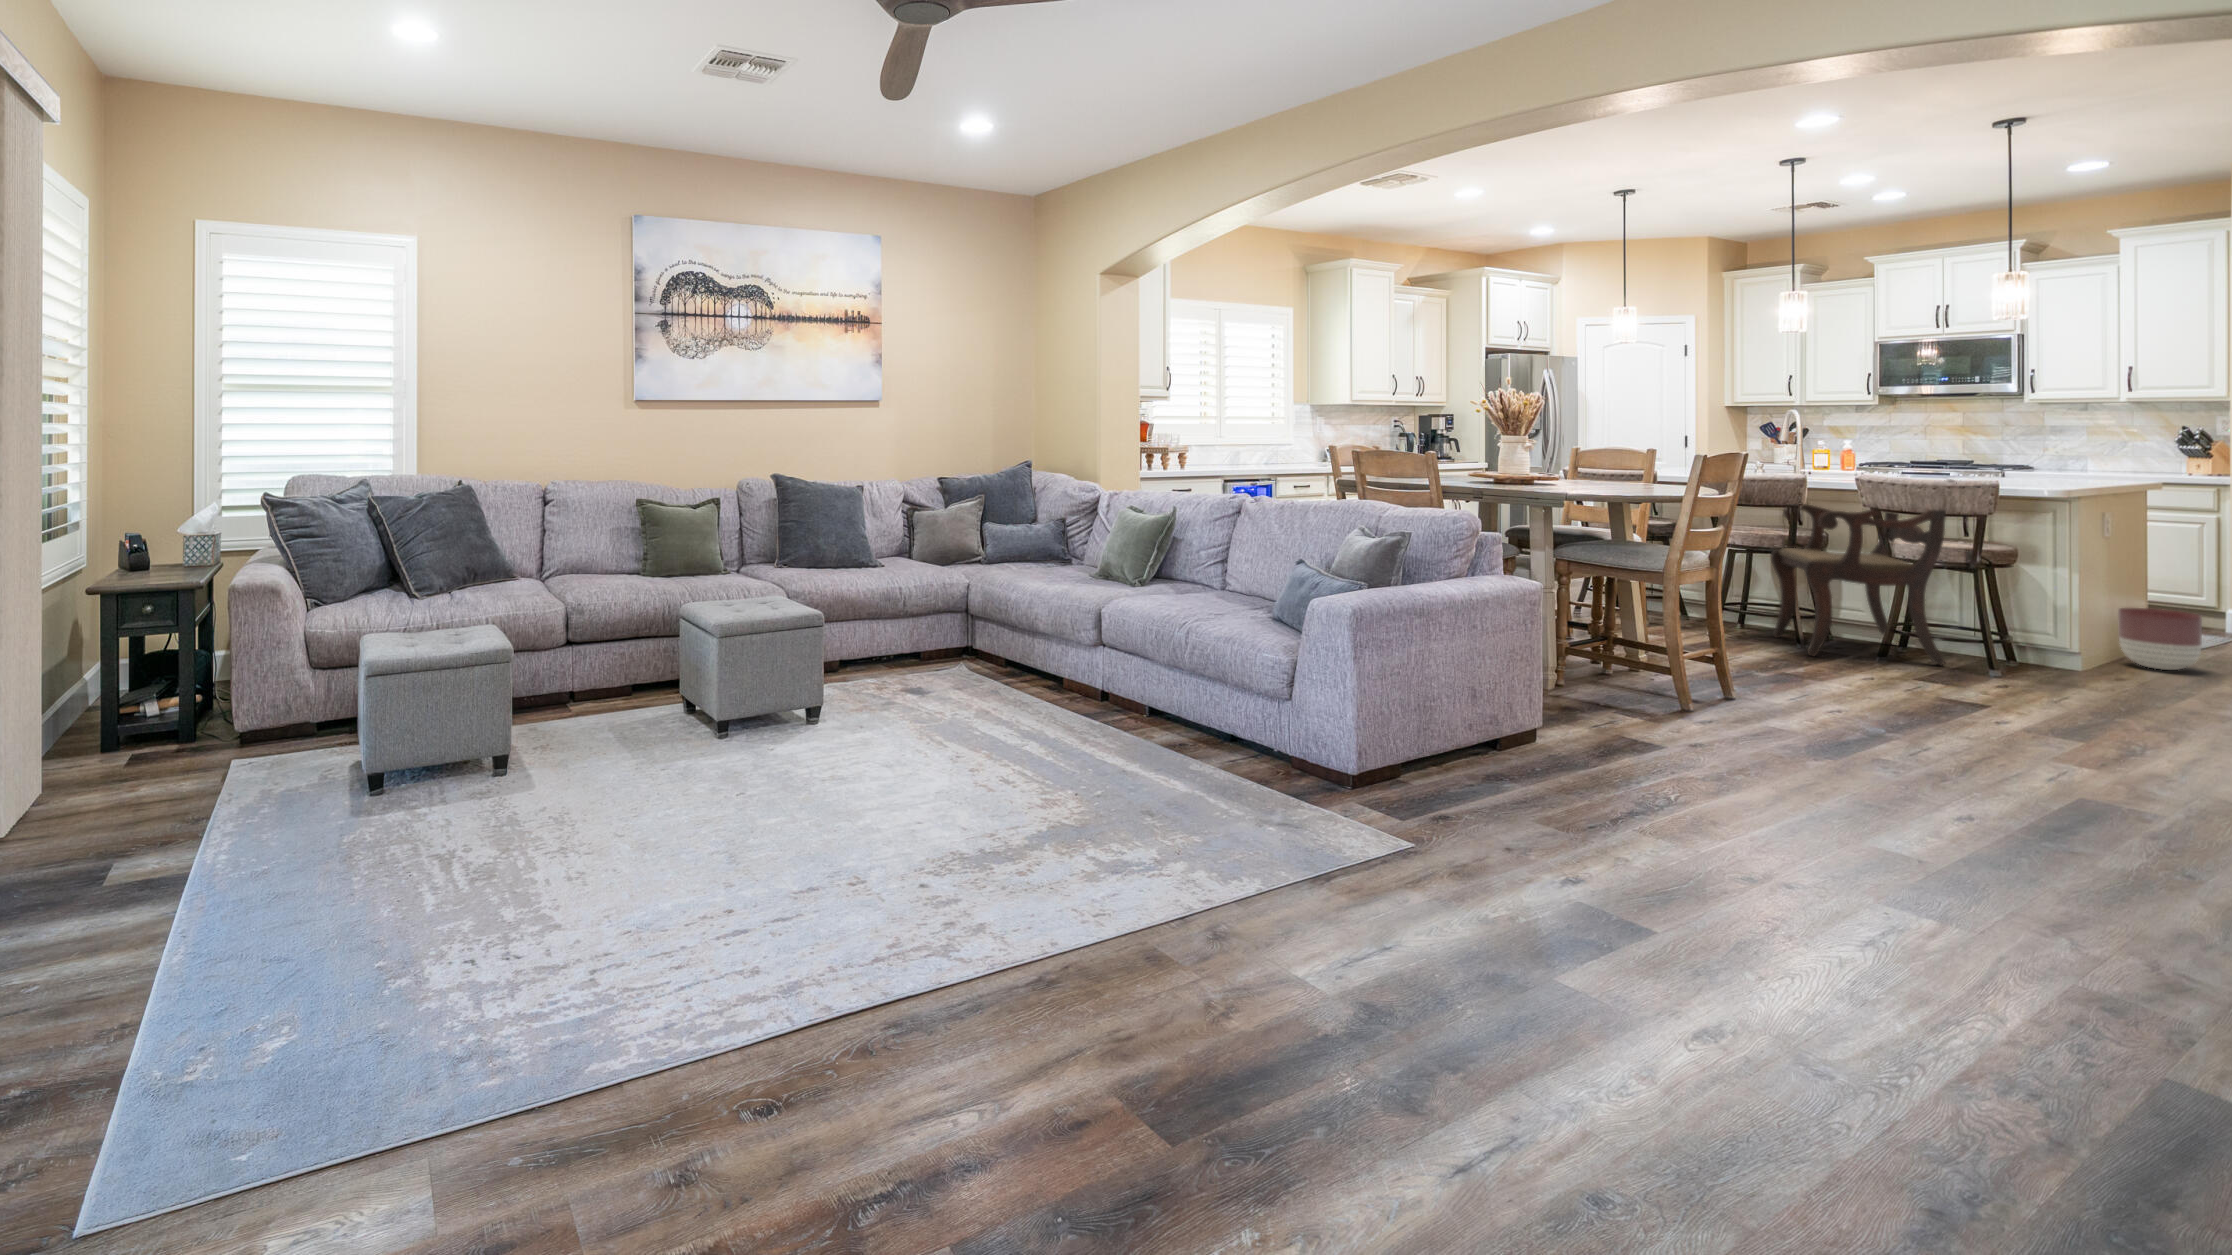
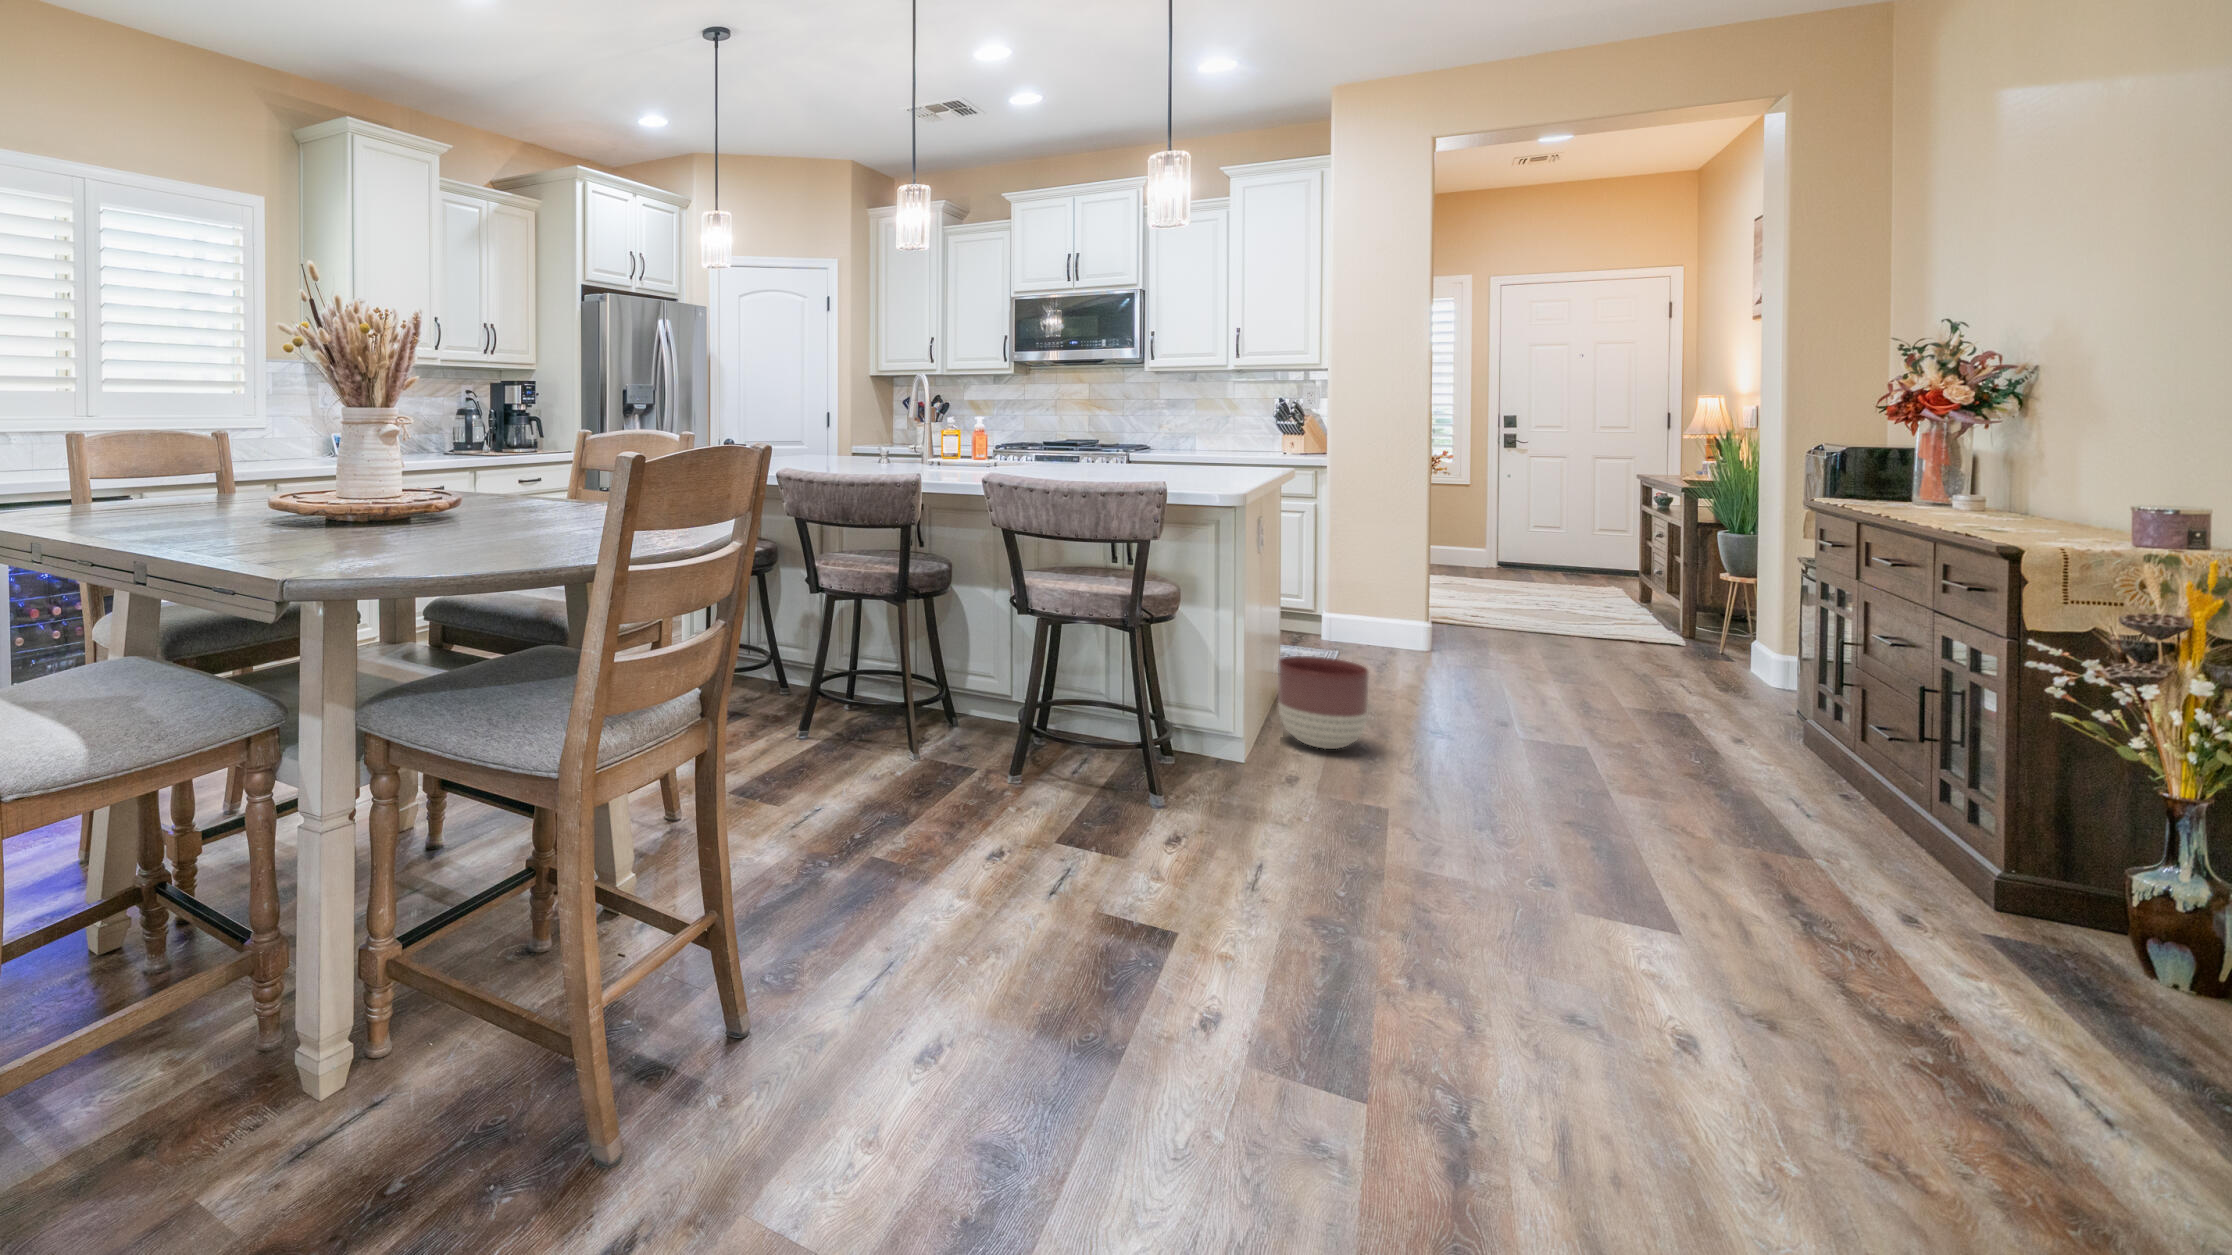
armchair: present [1771,479,1953,665] -> none [878,473,1114,794]

